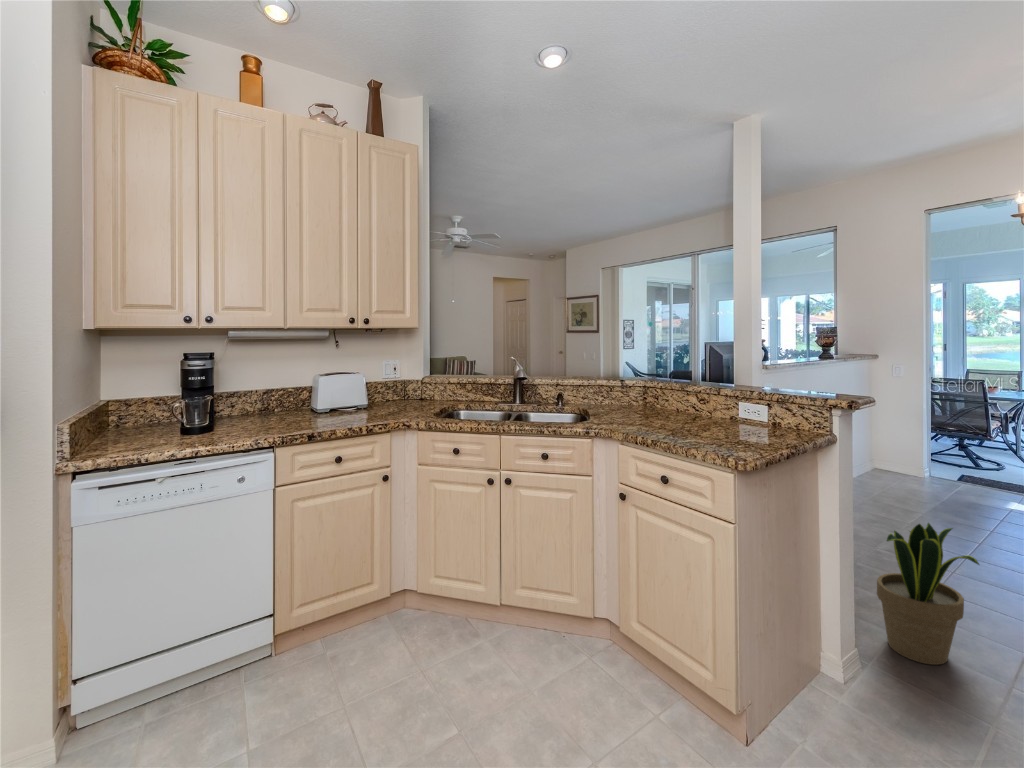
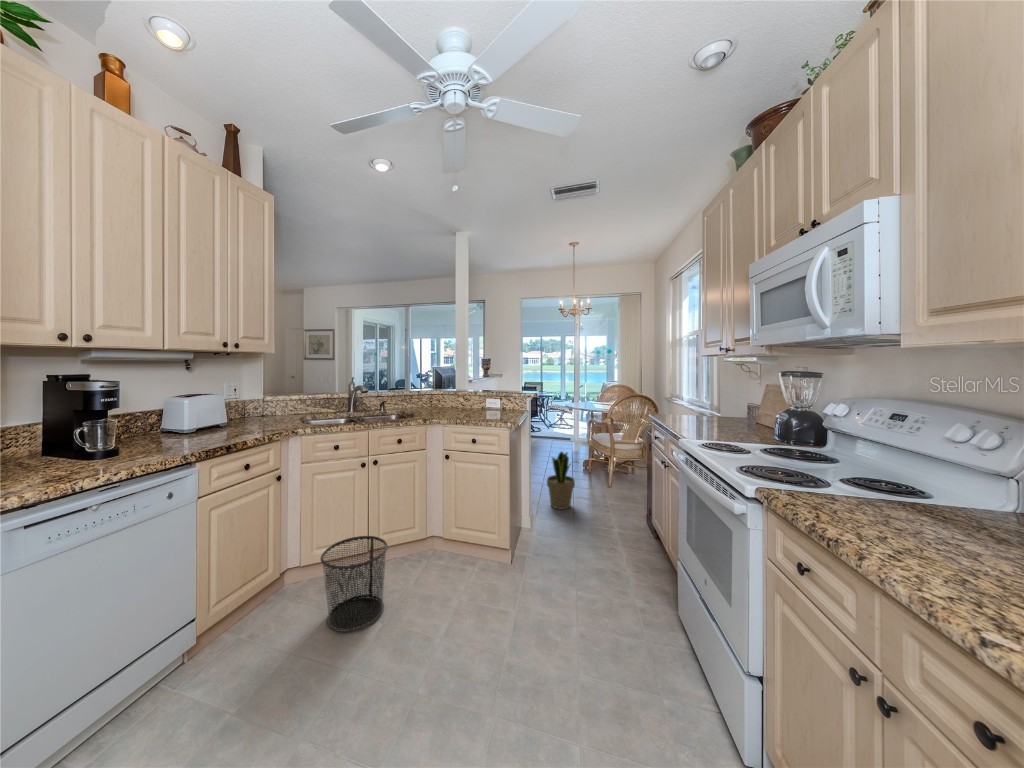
waste bin: none [370,579,459,715] -> present [321,536,388,632]

